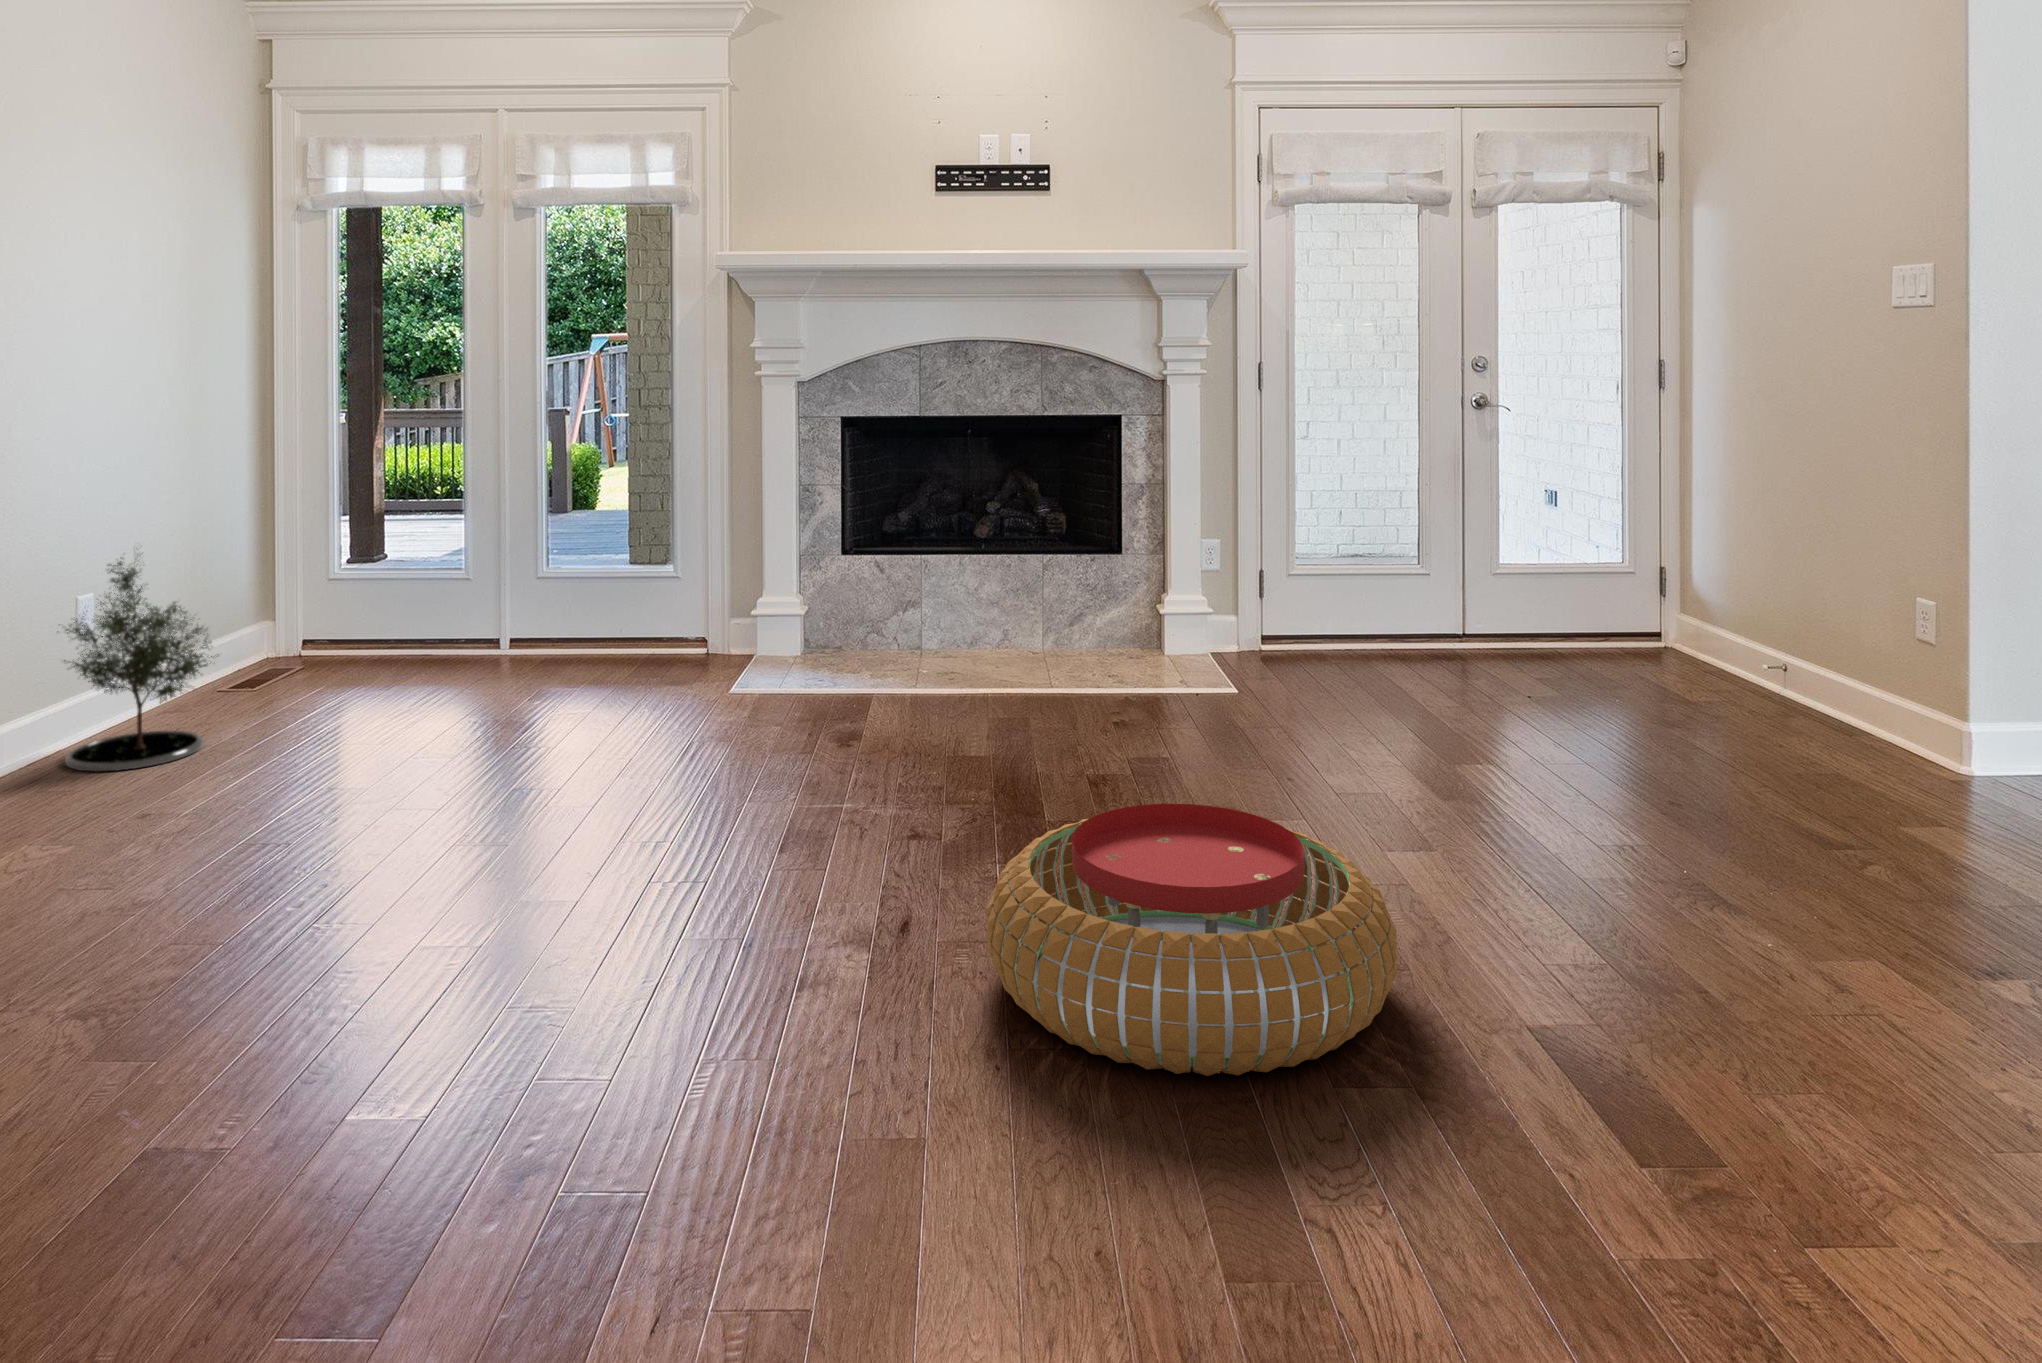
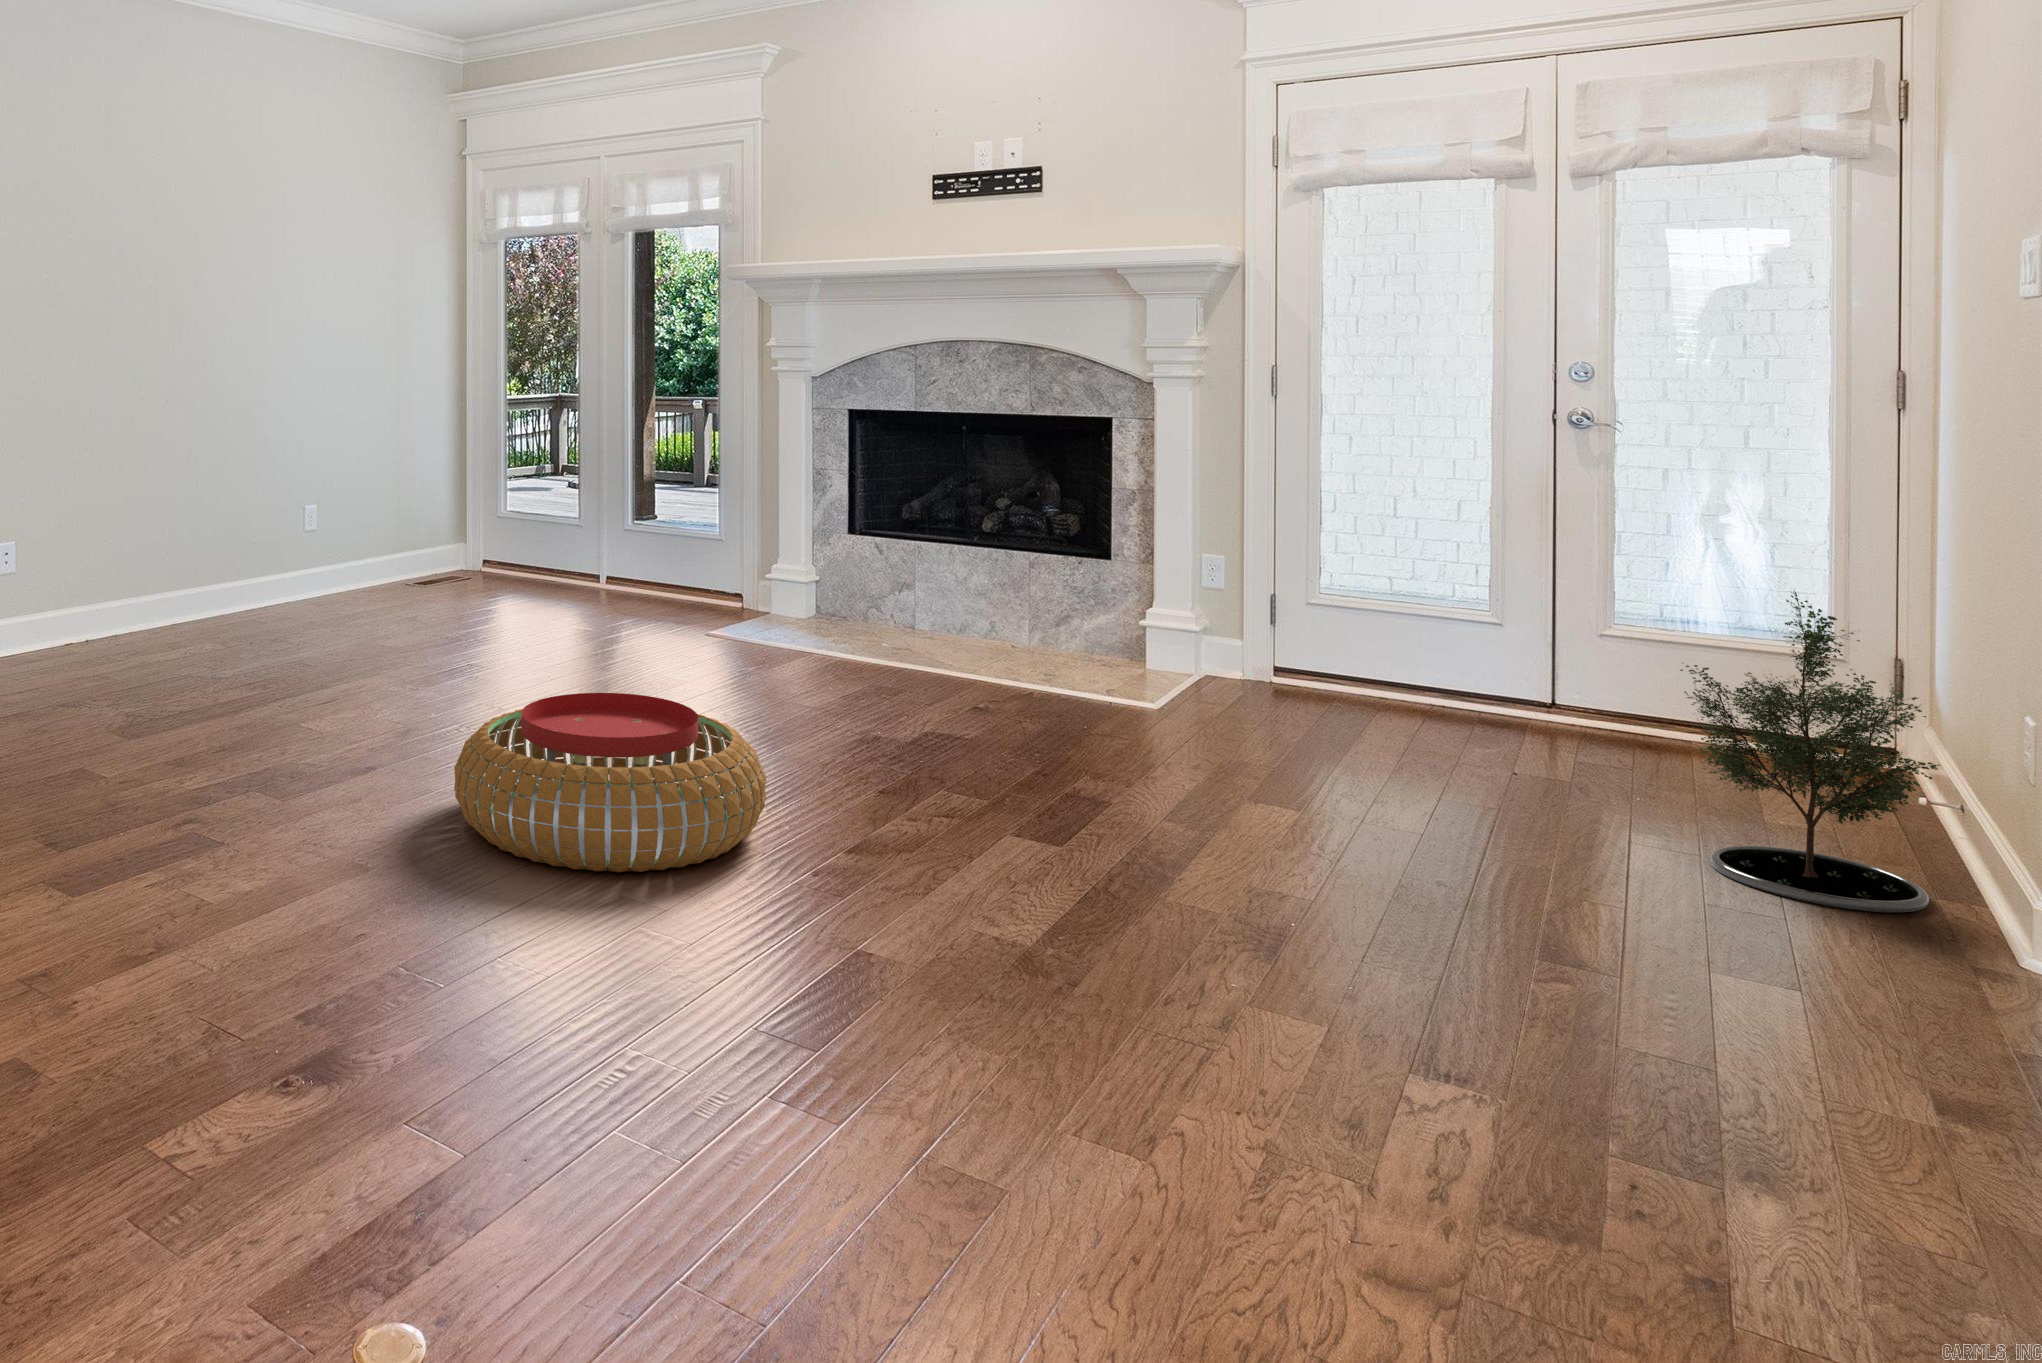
potted tree: present [64,555,215,772] -> present [1680,592,1940,913]

